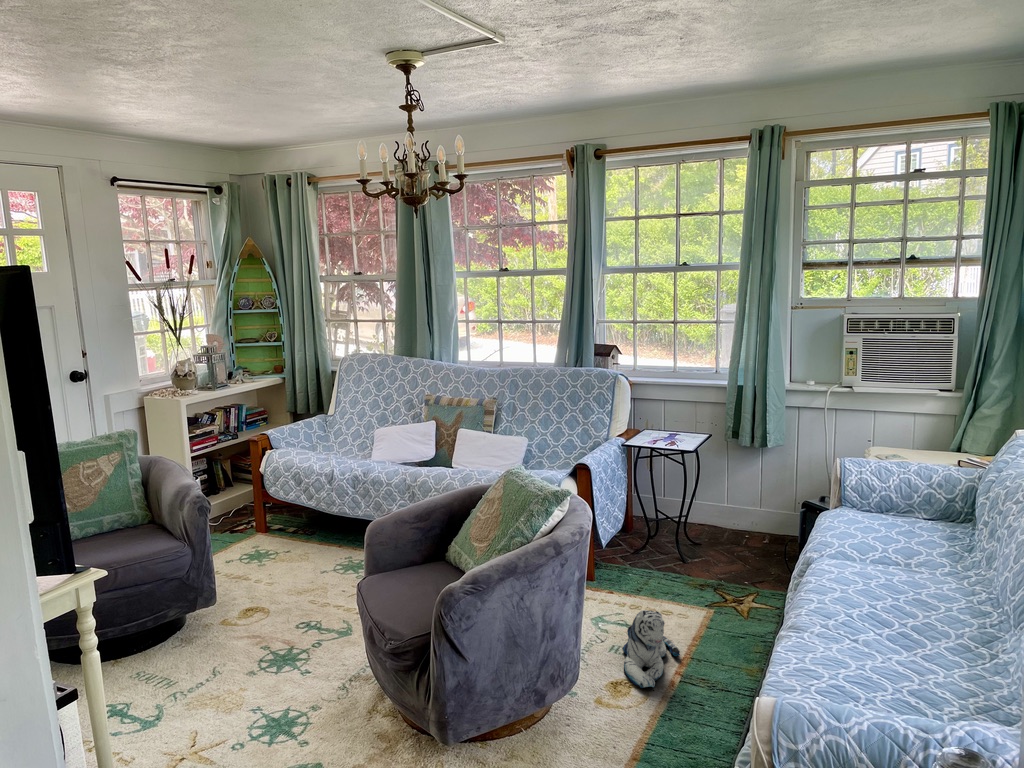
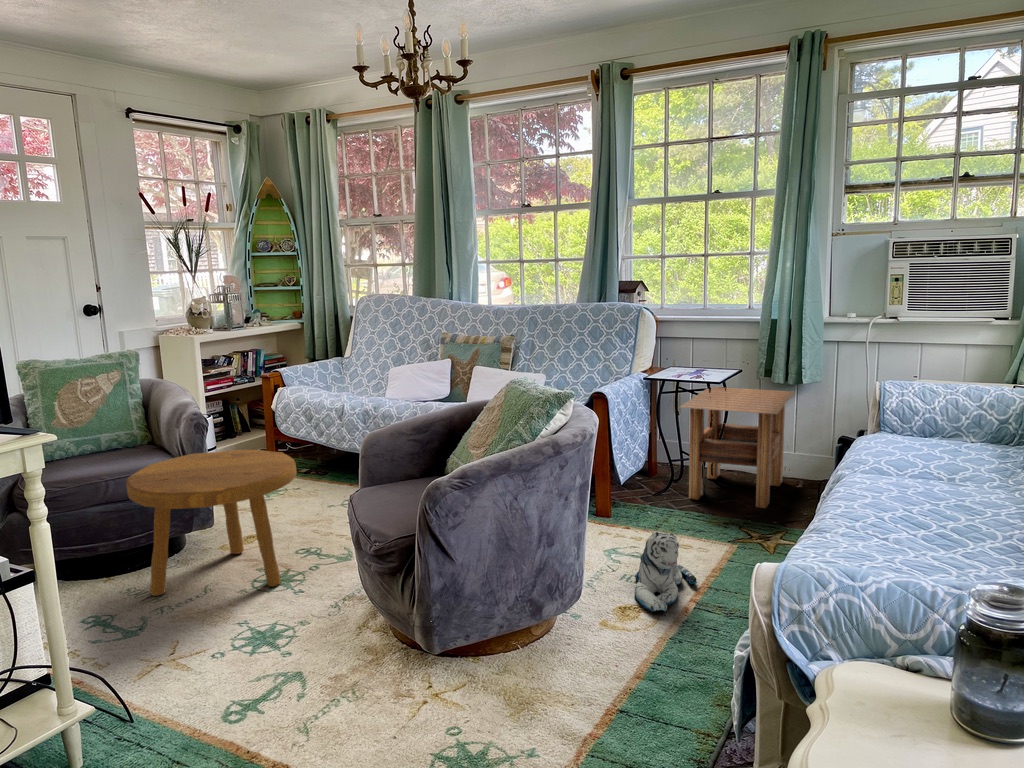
side table: none [655,447,761,568] -> present [680,387,795,508]
footstool: none [138,530,301,682] -> present [126,450,297,596]

